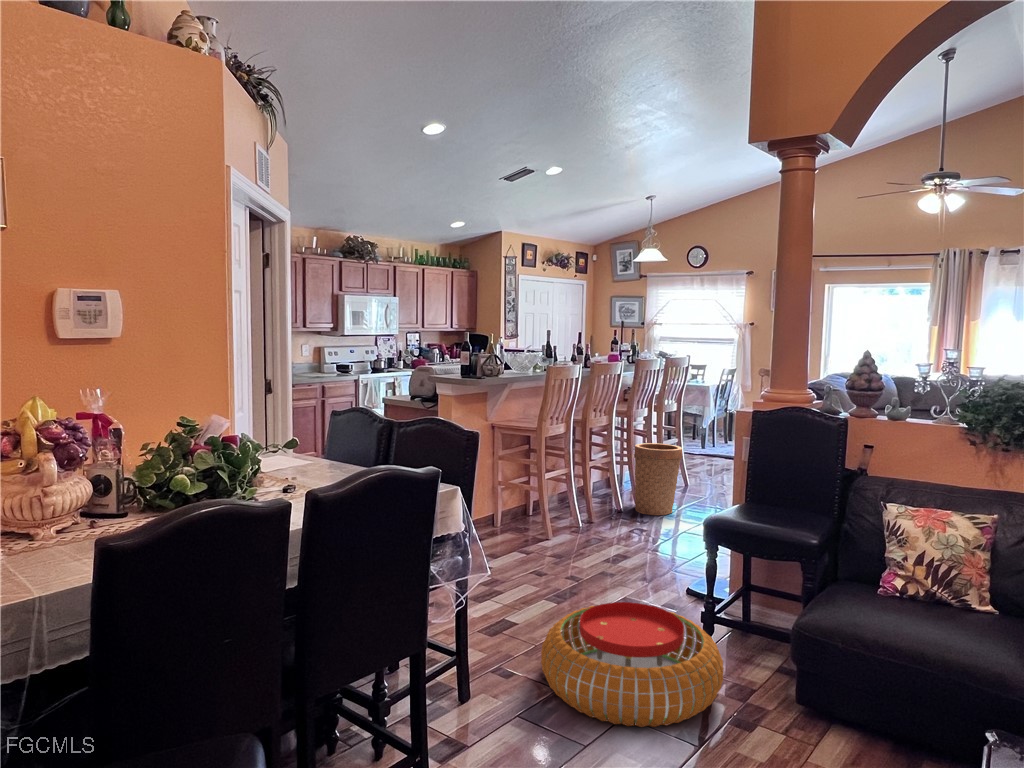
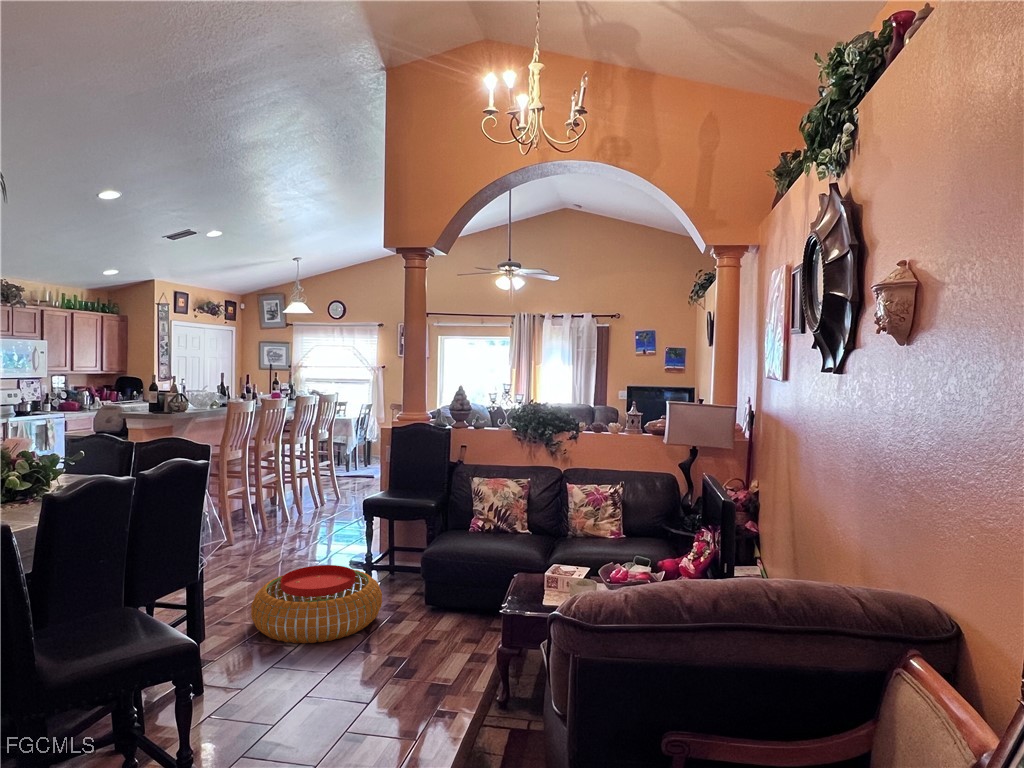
basket: present [634,443,682,515] -> none [297,462,335,518]

